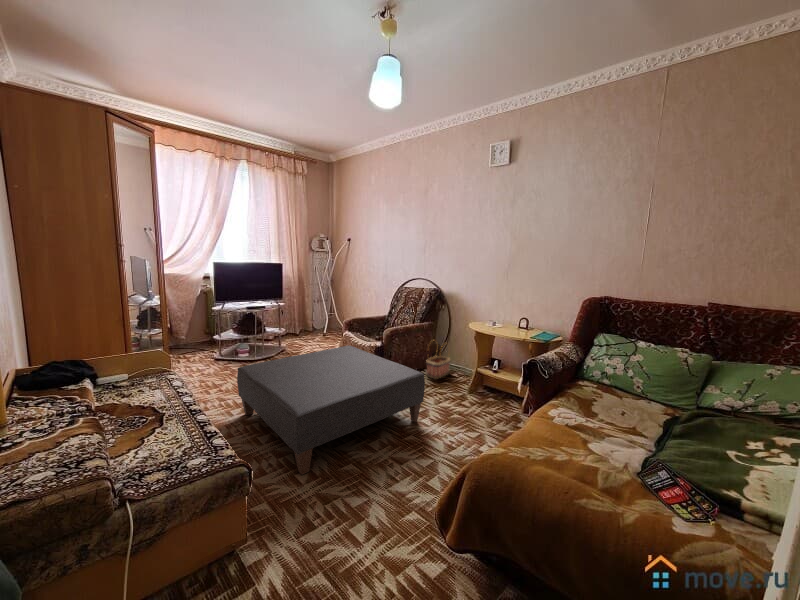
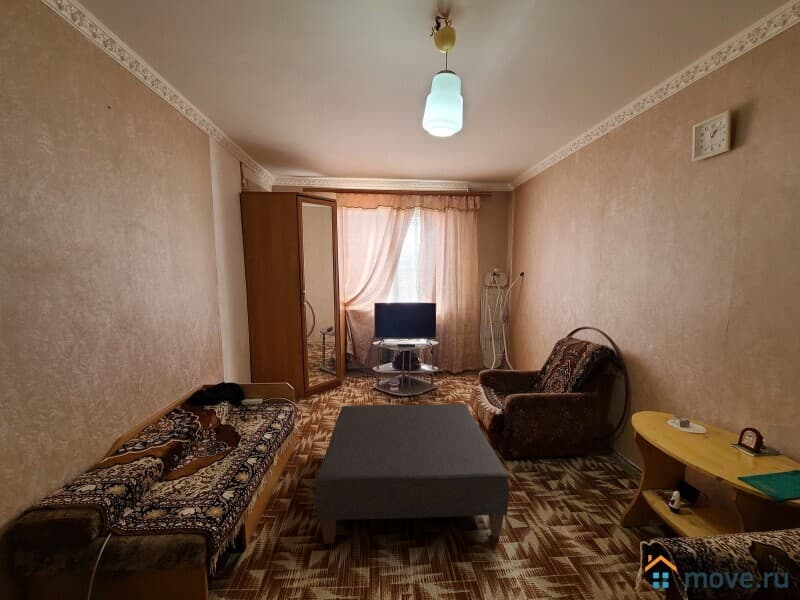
basket: present [427,340,450,379] -> none [573,421,619,482]

